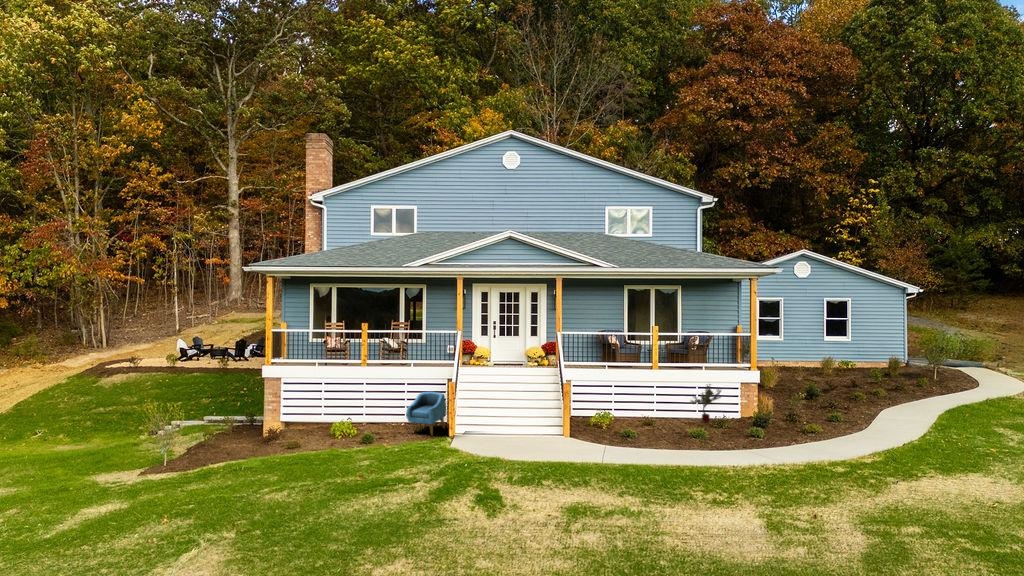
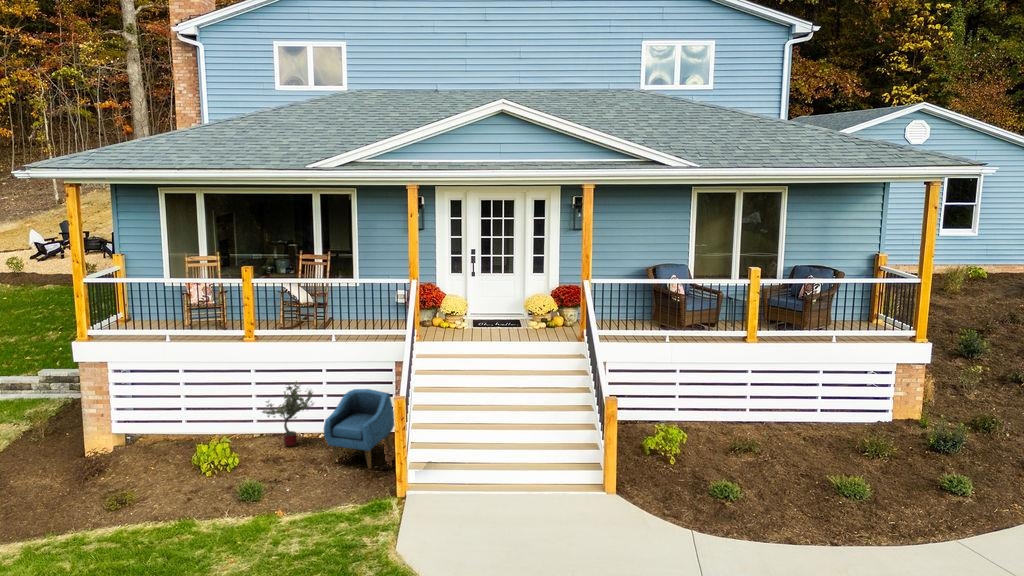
potted tree: present [691,384,721,422] -> present [262,381,313,447]

